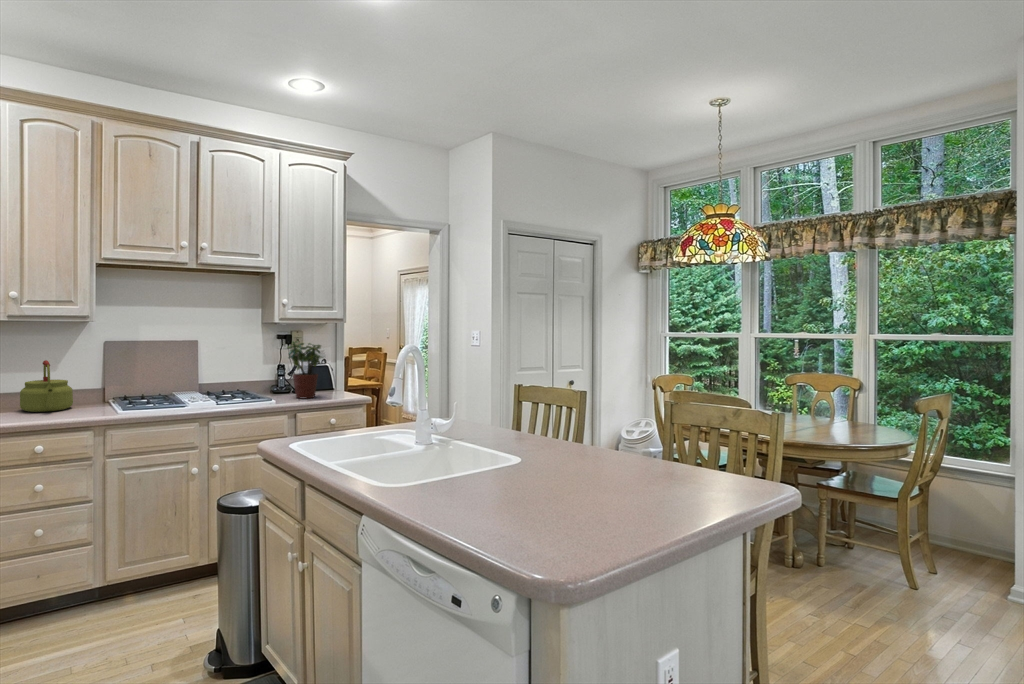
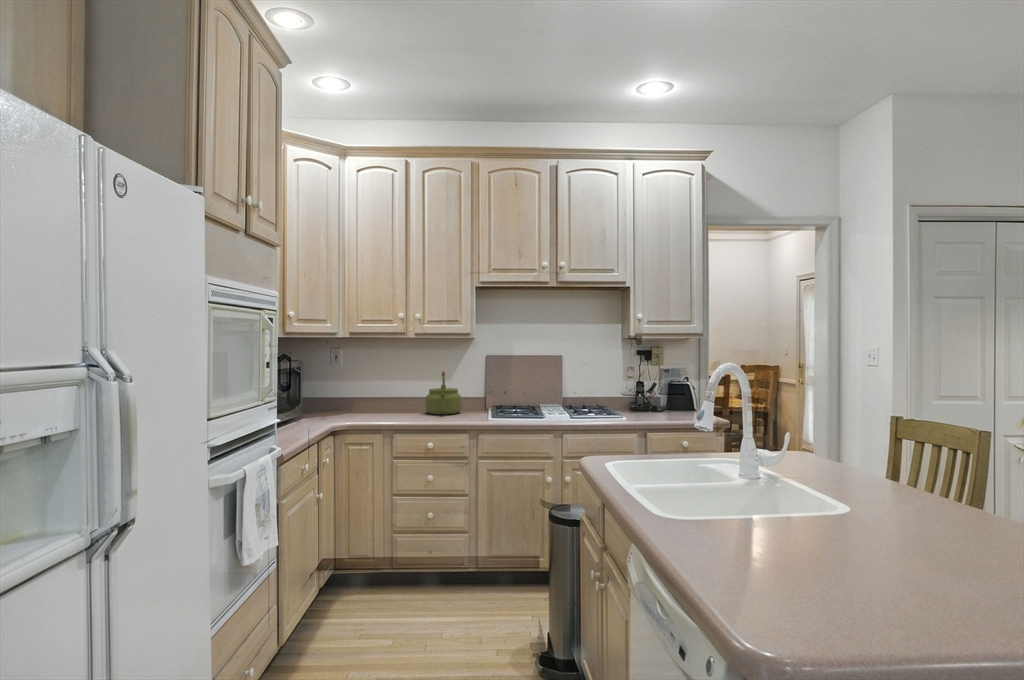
potted plant: present [287,341,321,398] -> none [639,355,678,417]

